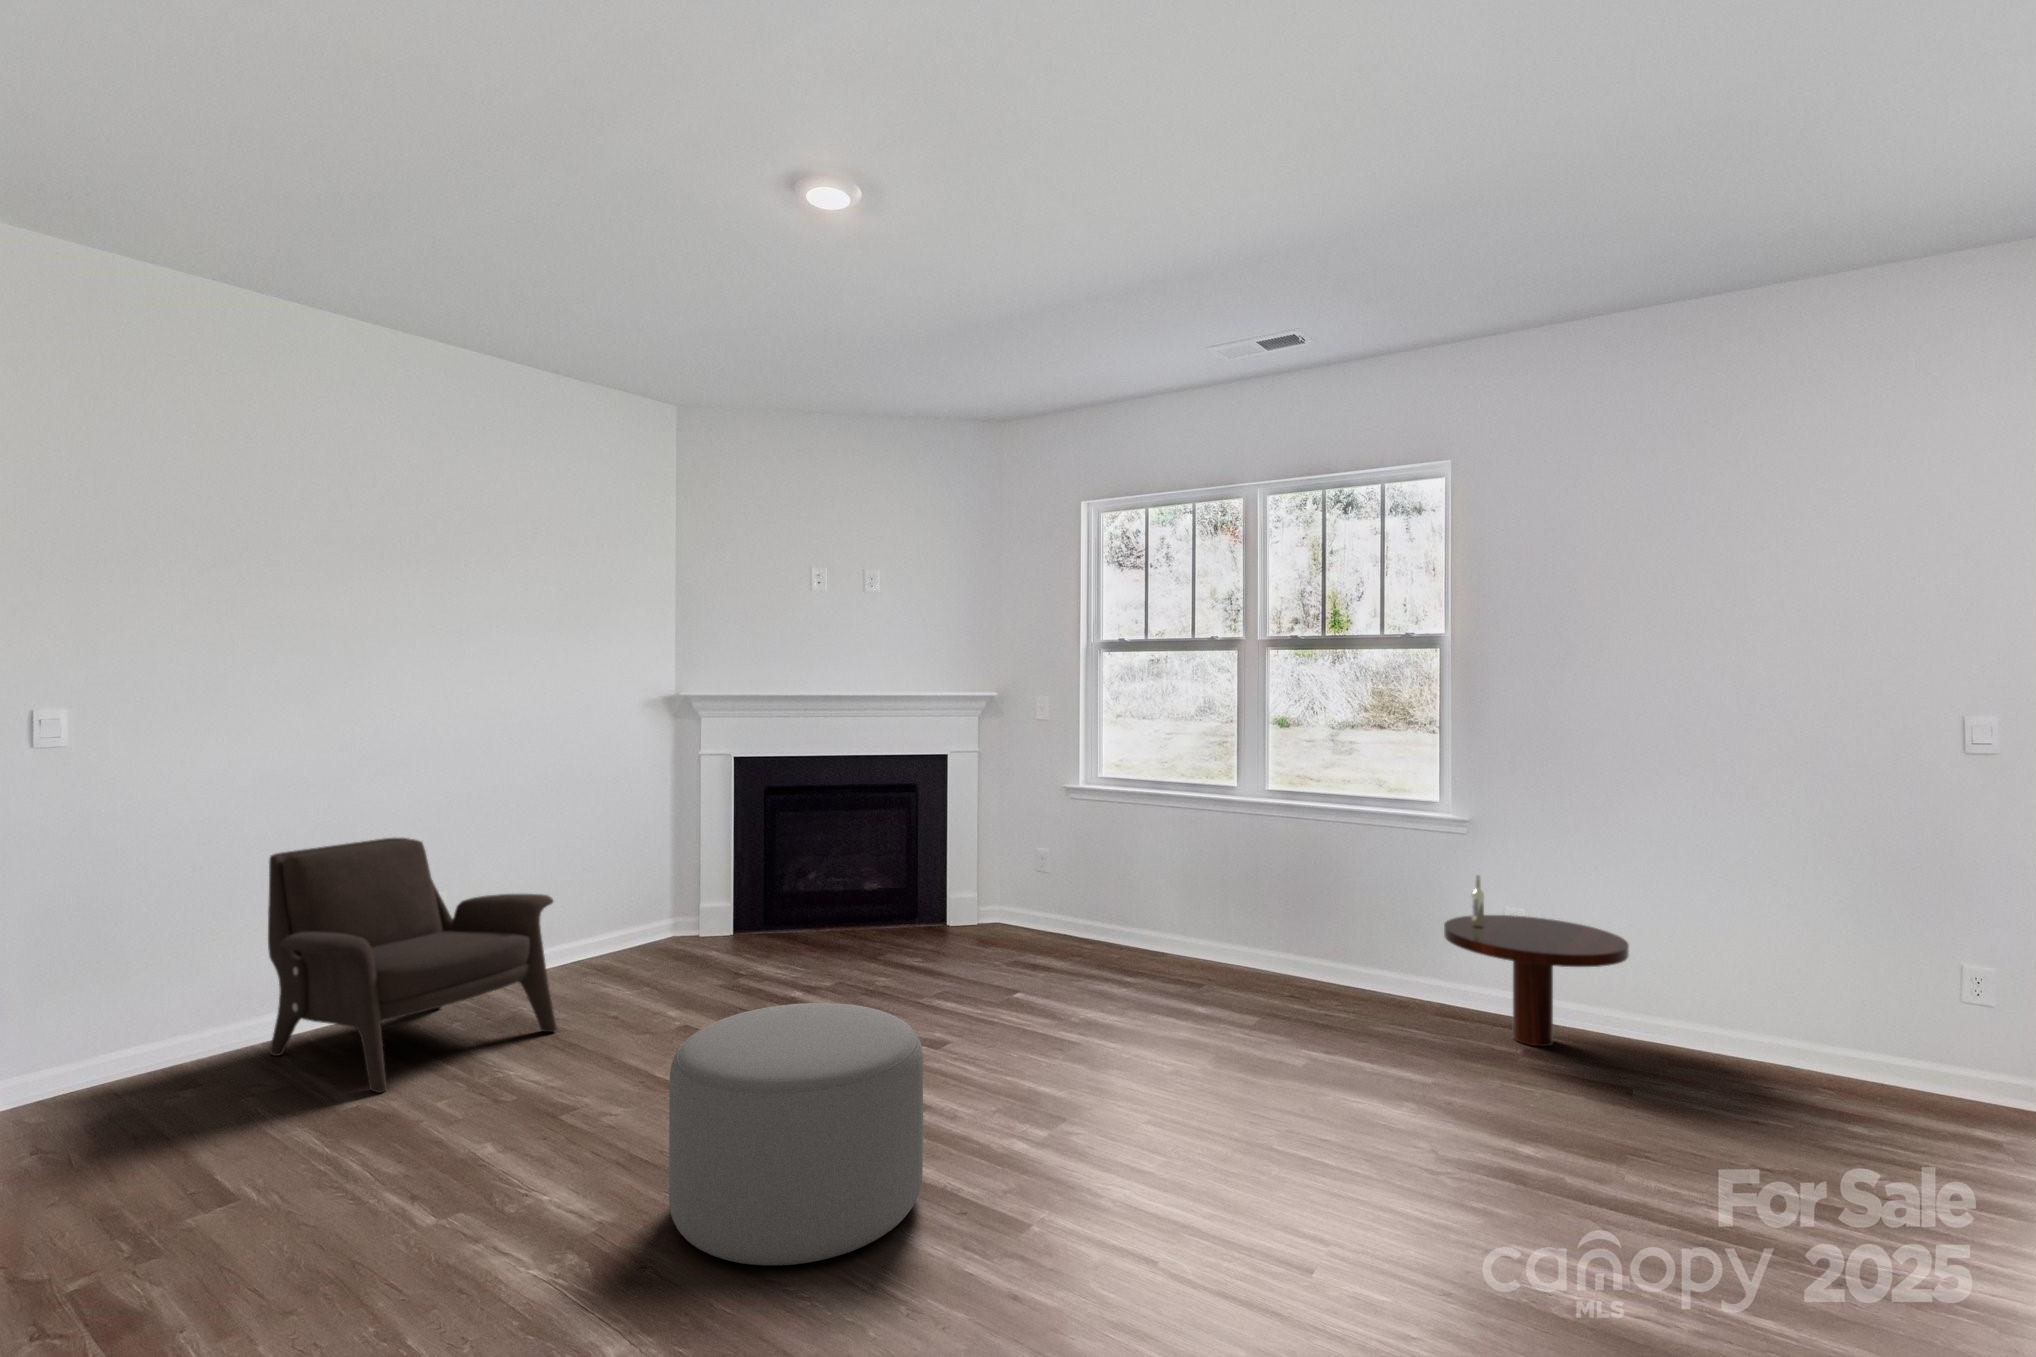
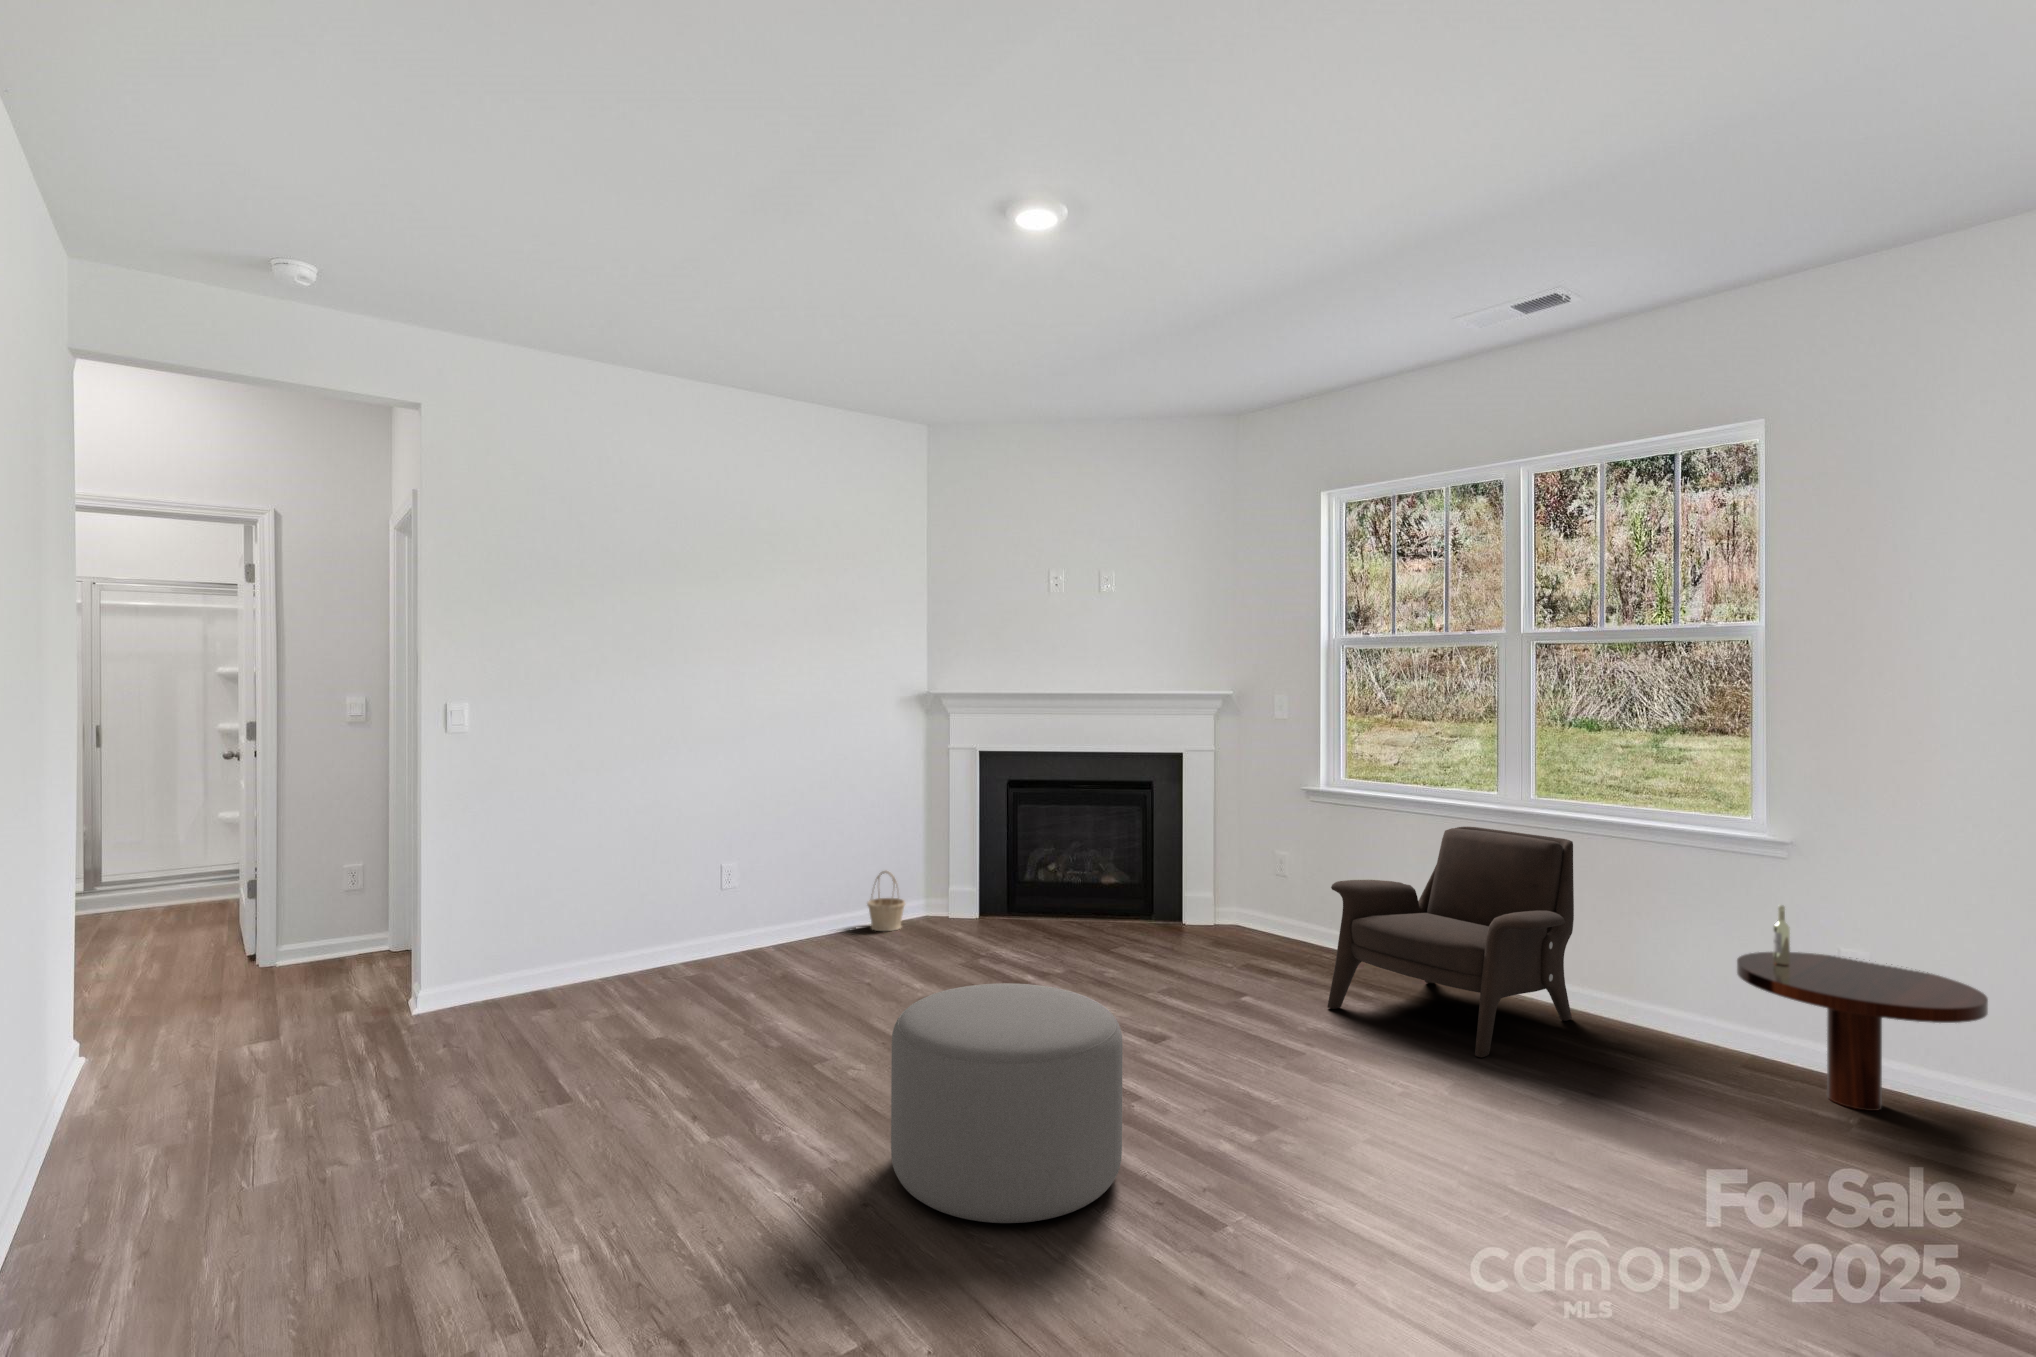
armchair: present [268,838,557,1093] -> present [1327,826,1574,1057]
basket: none [604,890,650,957] -> present [867,871,905,931]

